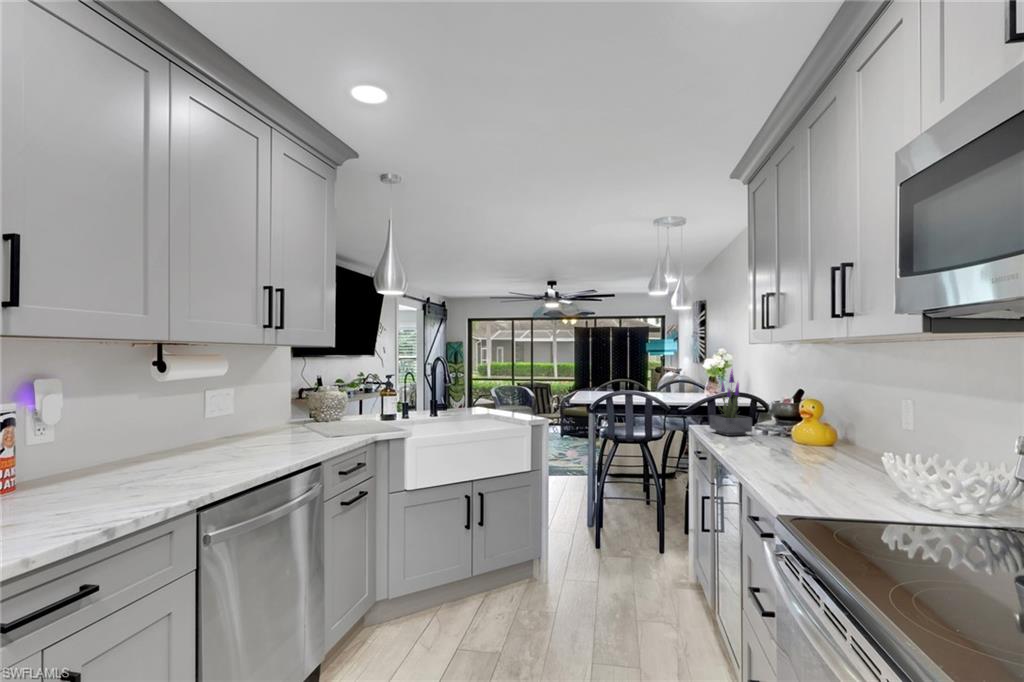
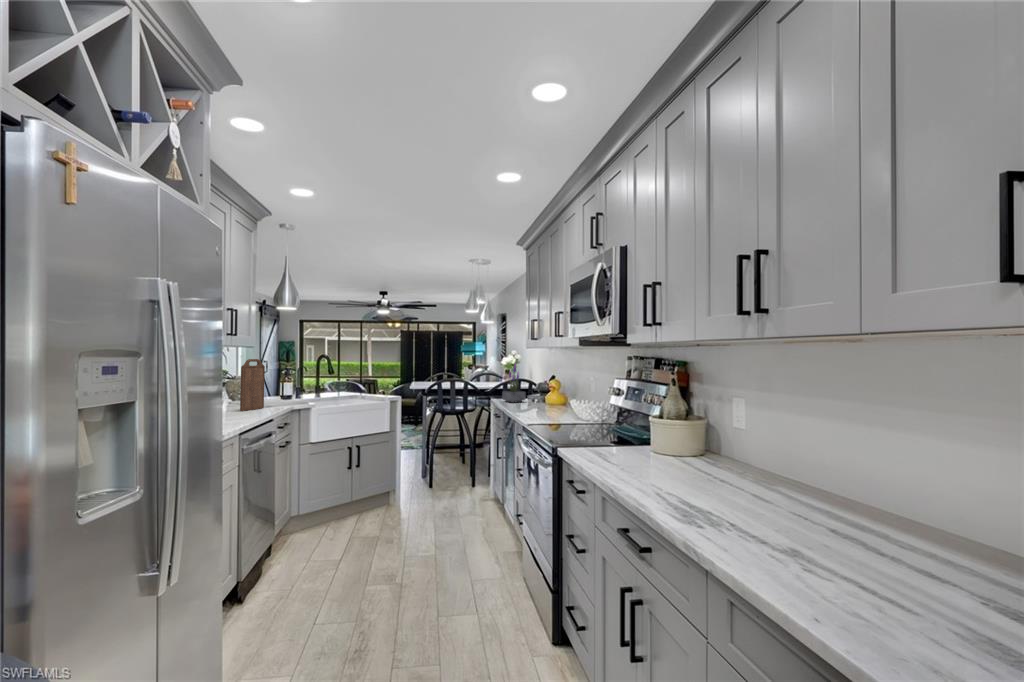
cutting board: none [302,362,342,439] -> present [240,359,265,411]

